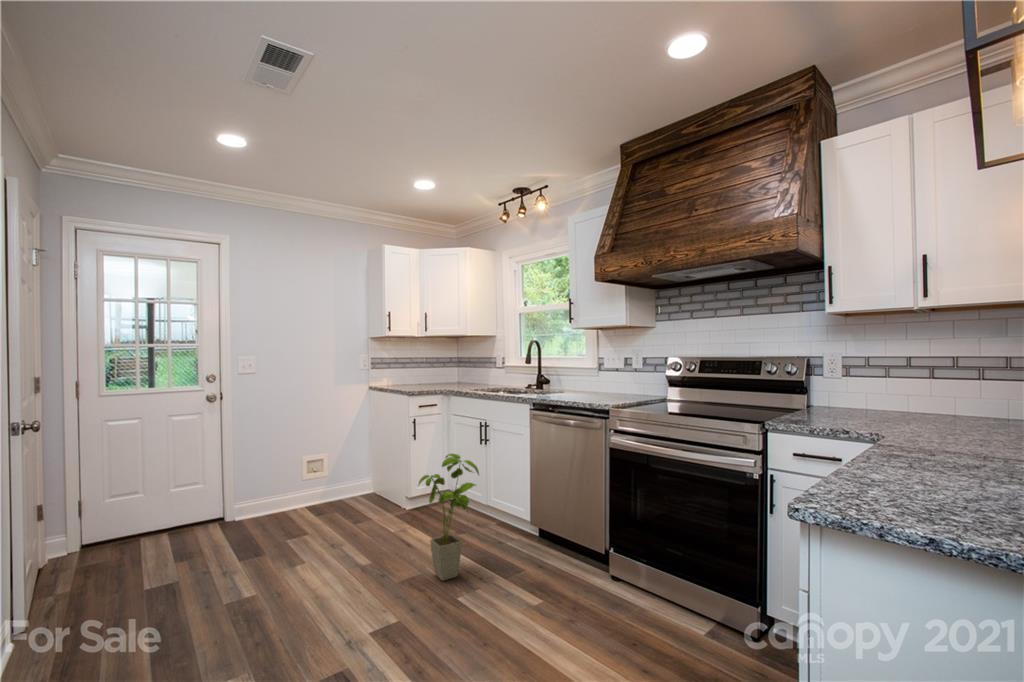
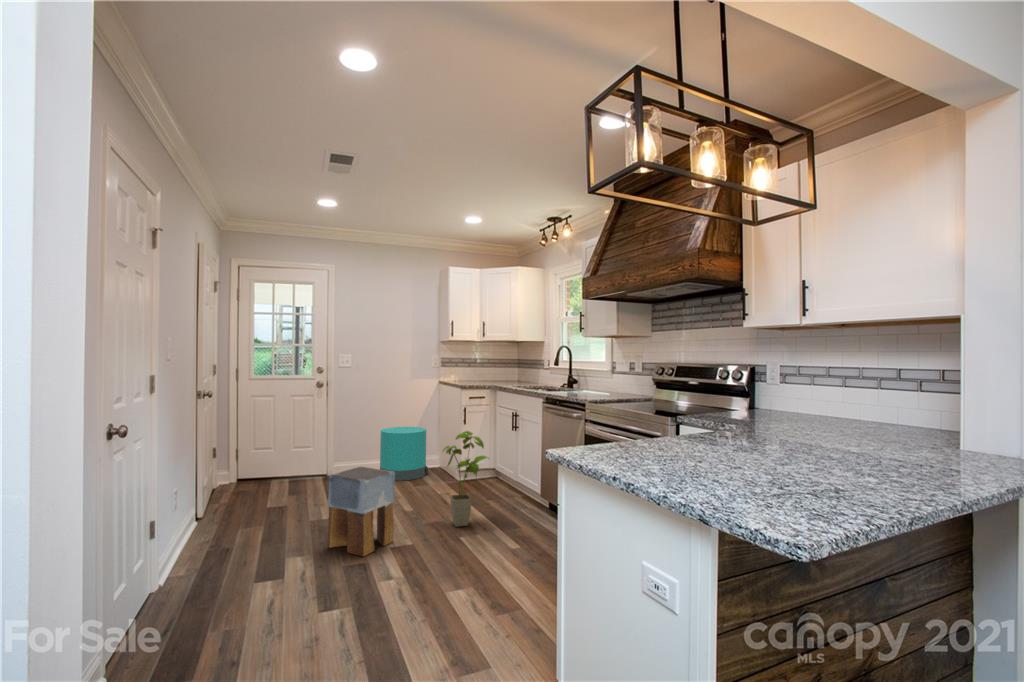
trash can: none [299,446,363,520] -> present [380,427,428,481]
stool: none [271,518,368,655] -> present [328,467,395,556]

